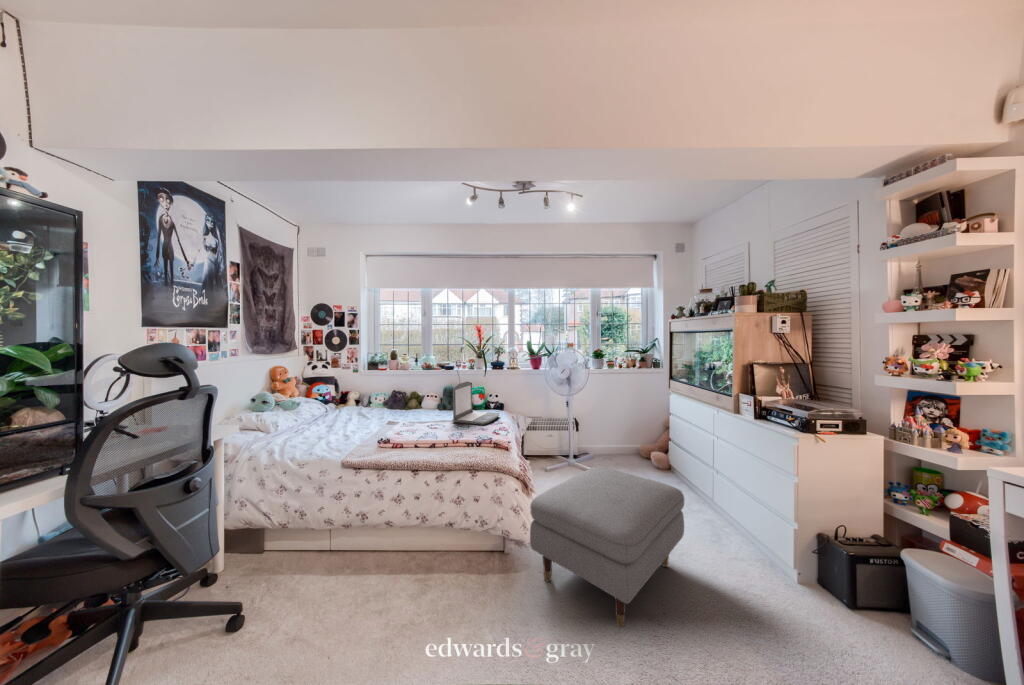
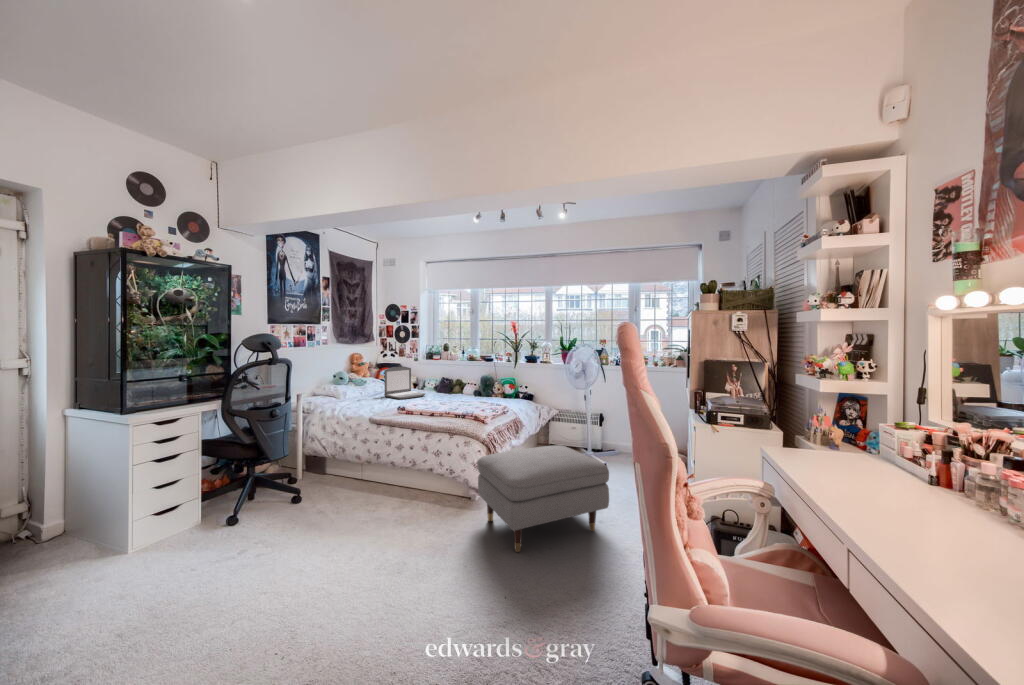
laptop: present [452,381,499,425] -> present [384,367,425,399]

